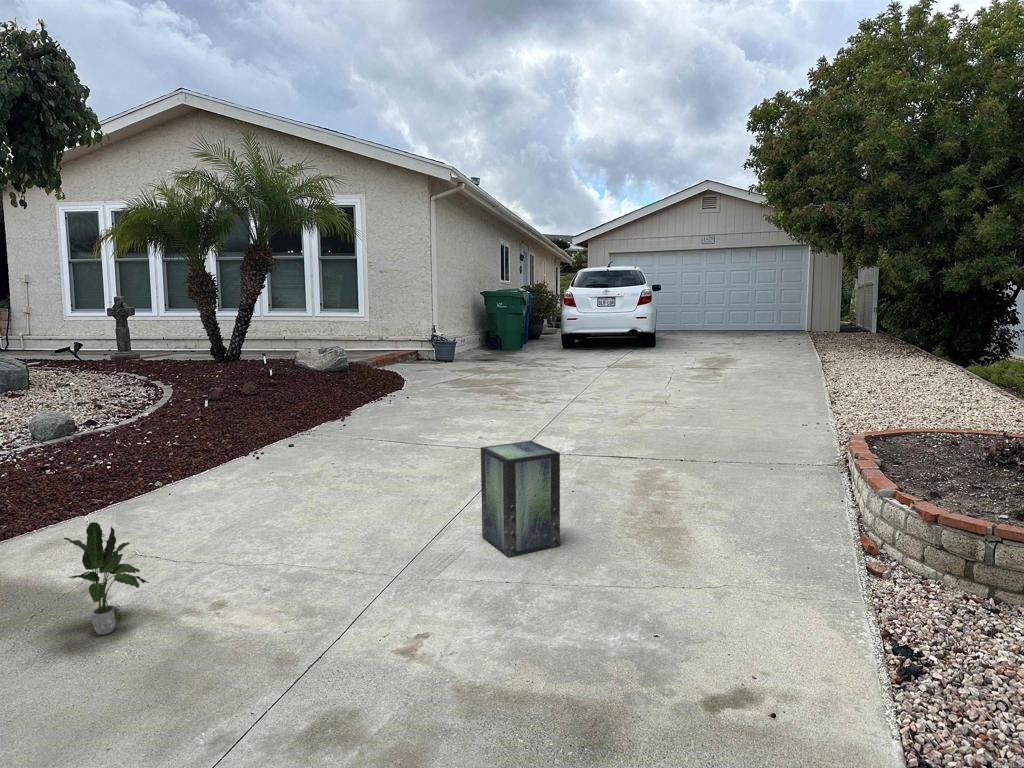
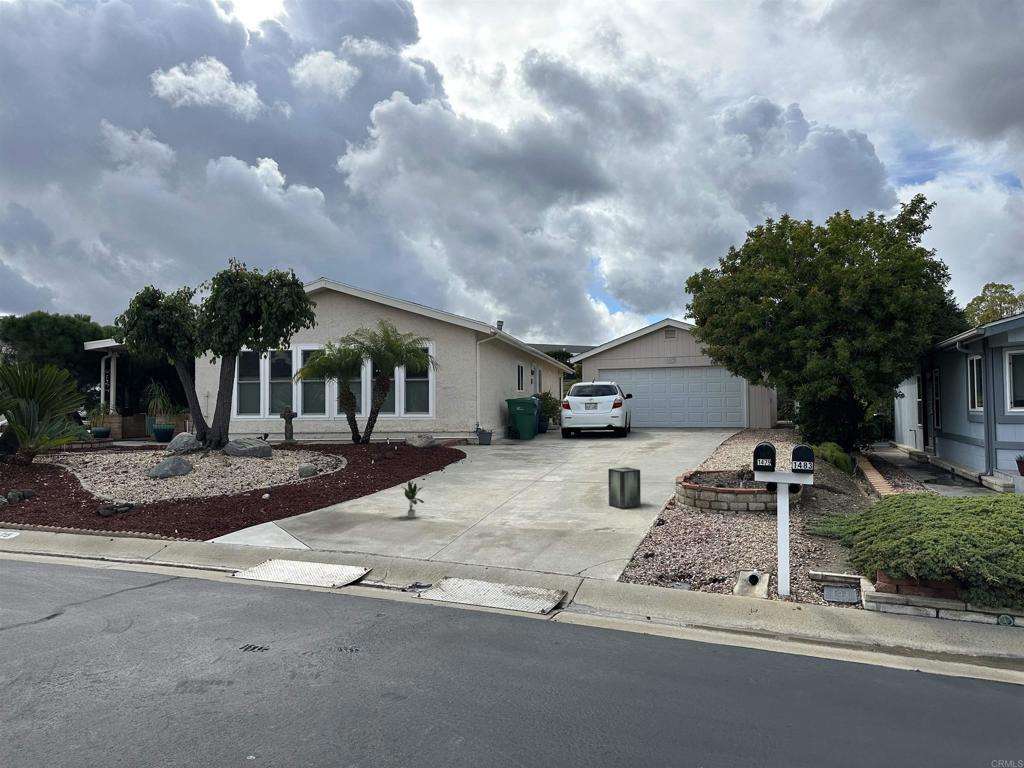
storage box: present [481,441,560,557] -> present [608,467,641,509]

